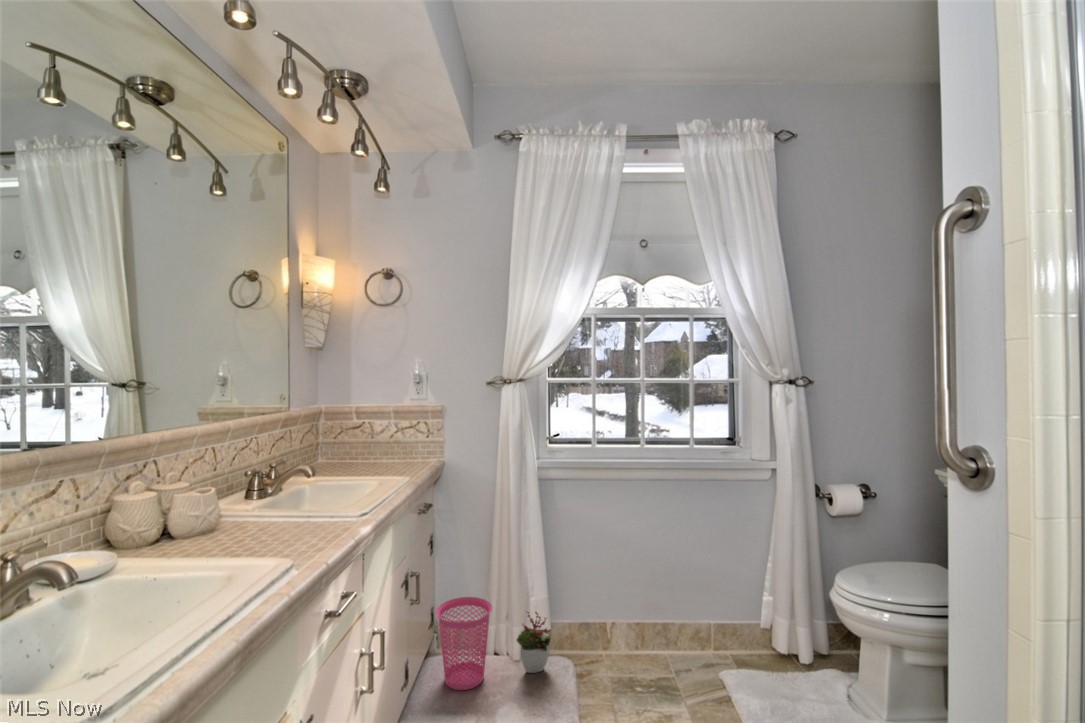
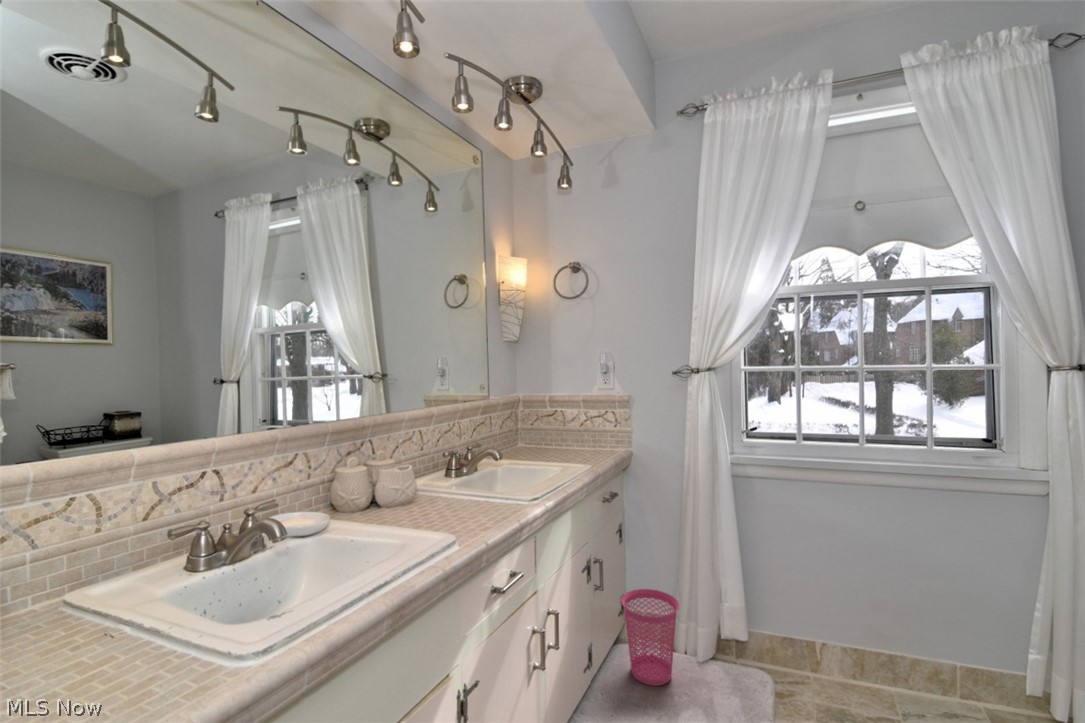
decorative plant: present [516,612,550,673] -> none [707,618,747,687]

